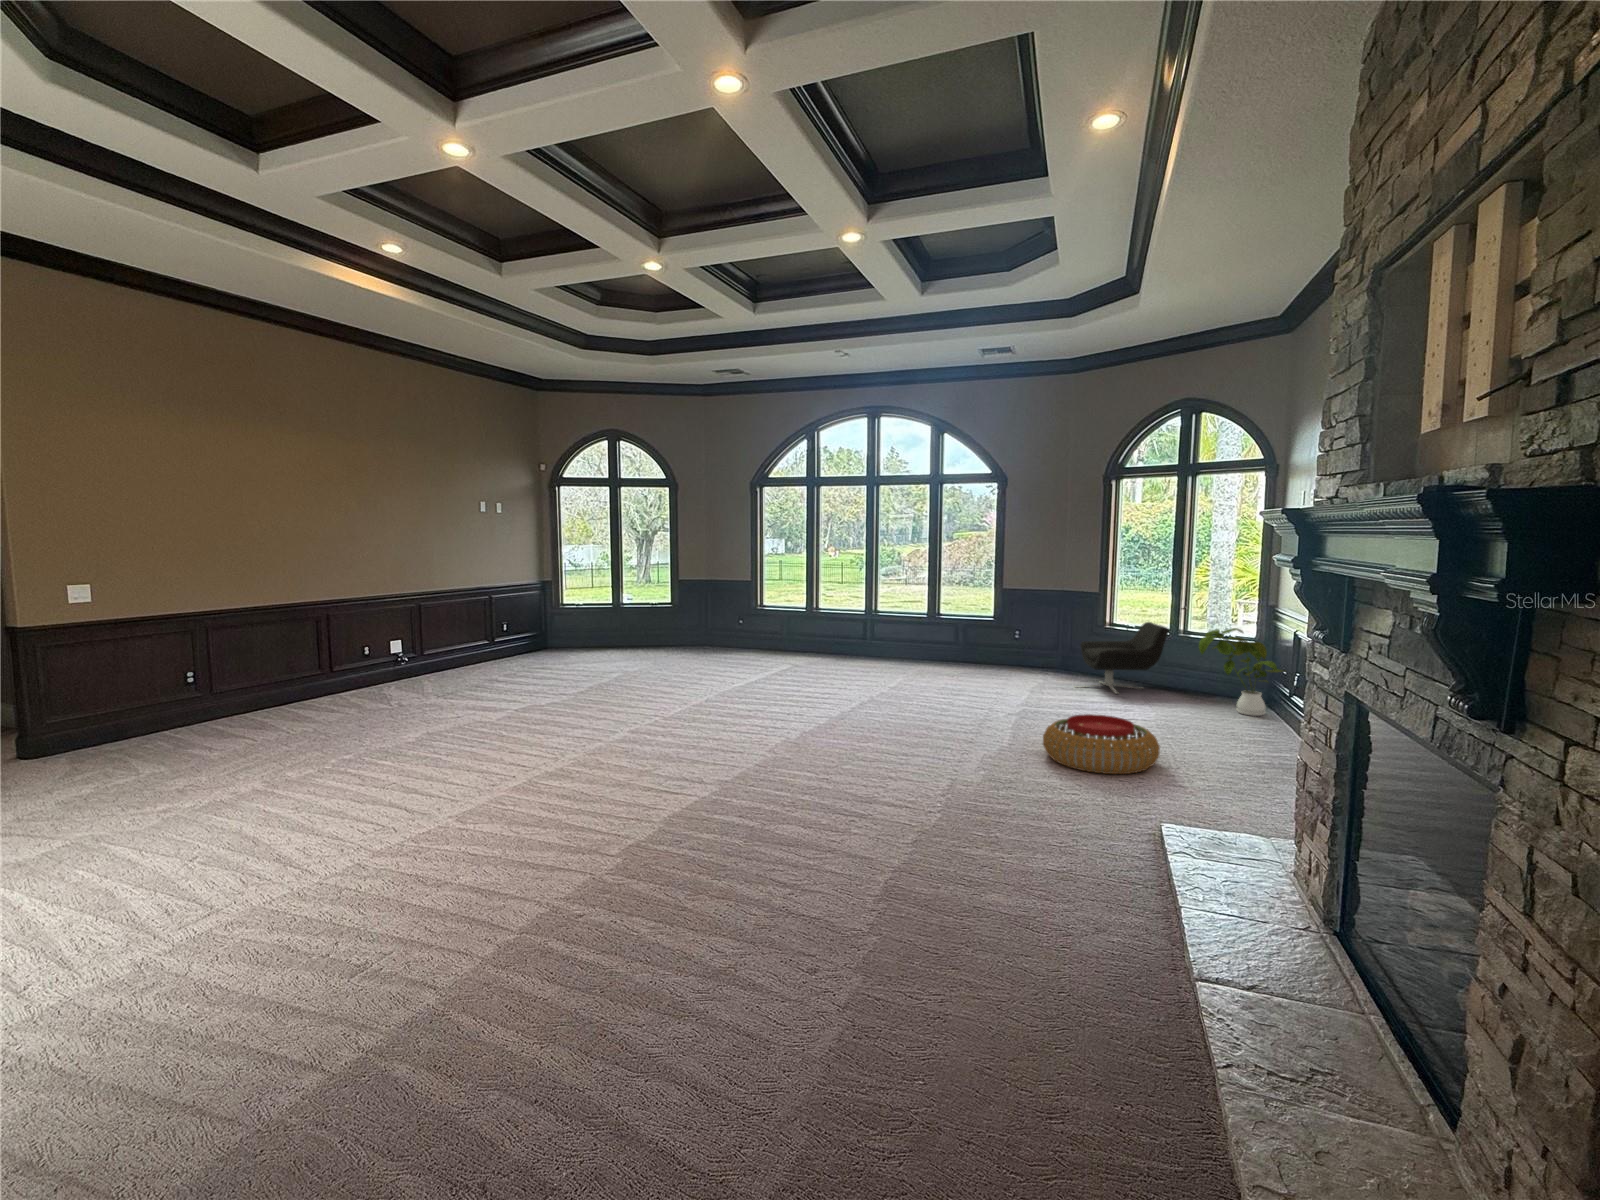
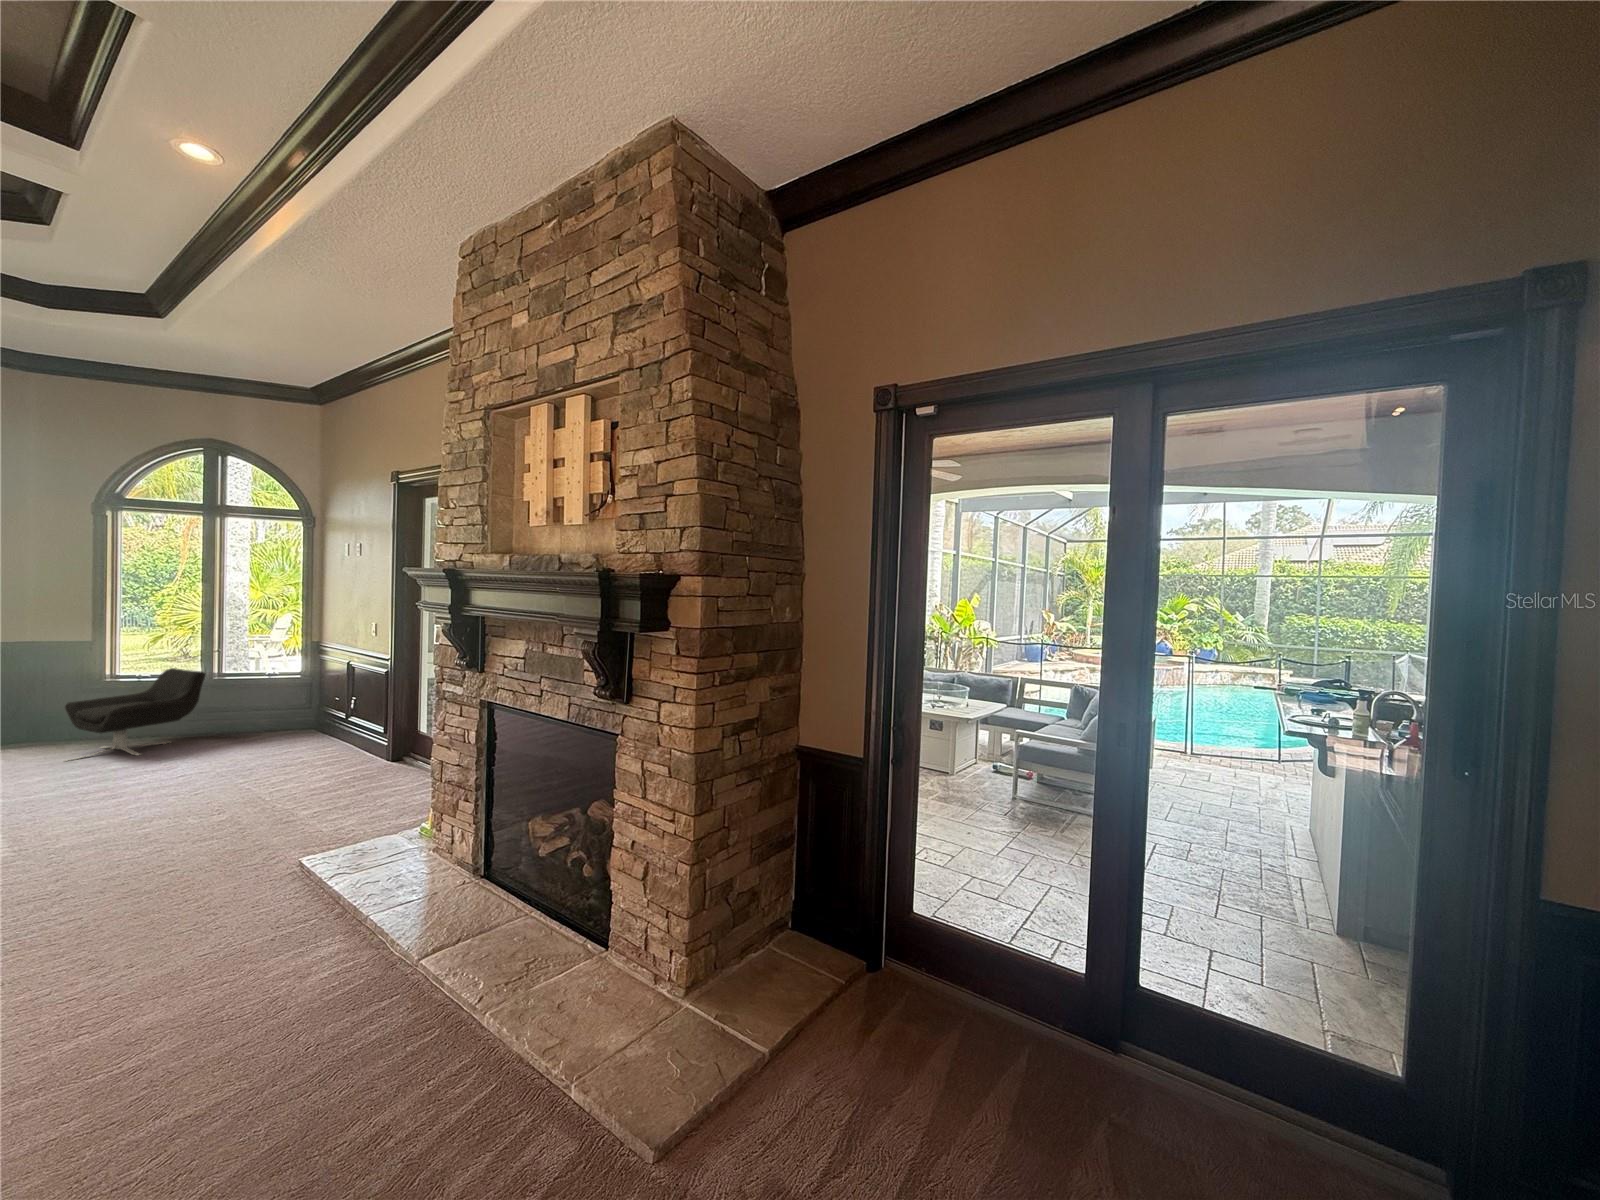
house plant: present [1199,628,1281,716] -> none [253,664,344,742]
pouf: present [1043,714,1160,774] -> none [76,776,253,853]

